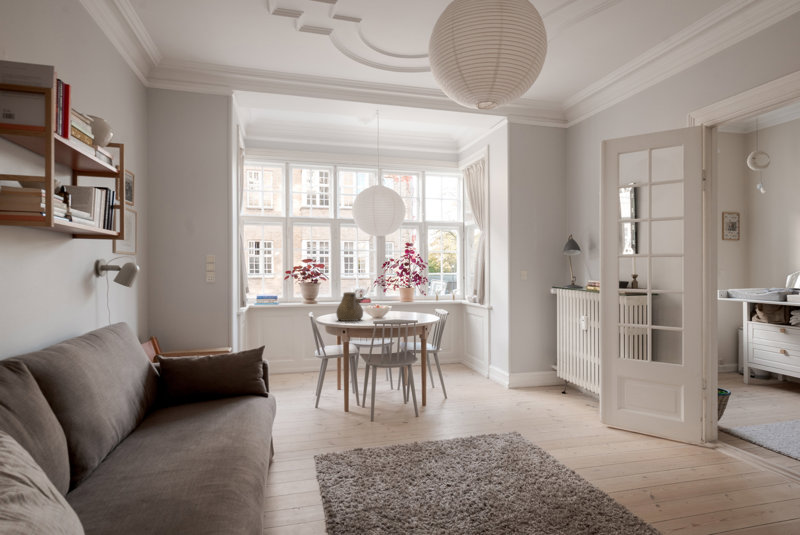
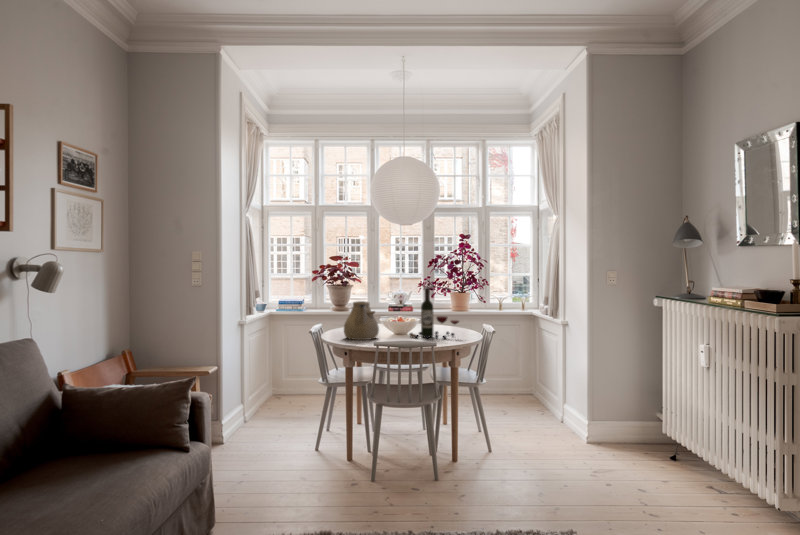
wine bottle: none [384,281,423,319] -> present [409,288,459,339]

